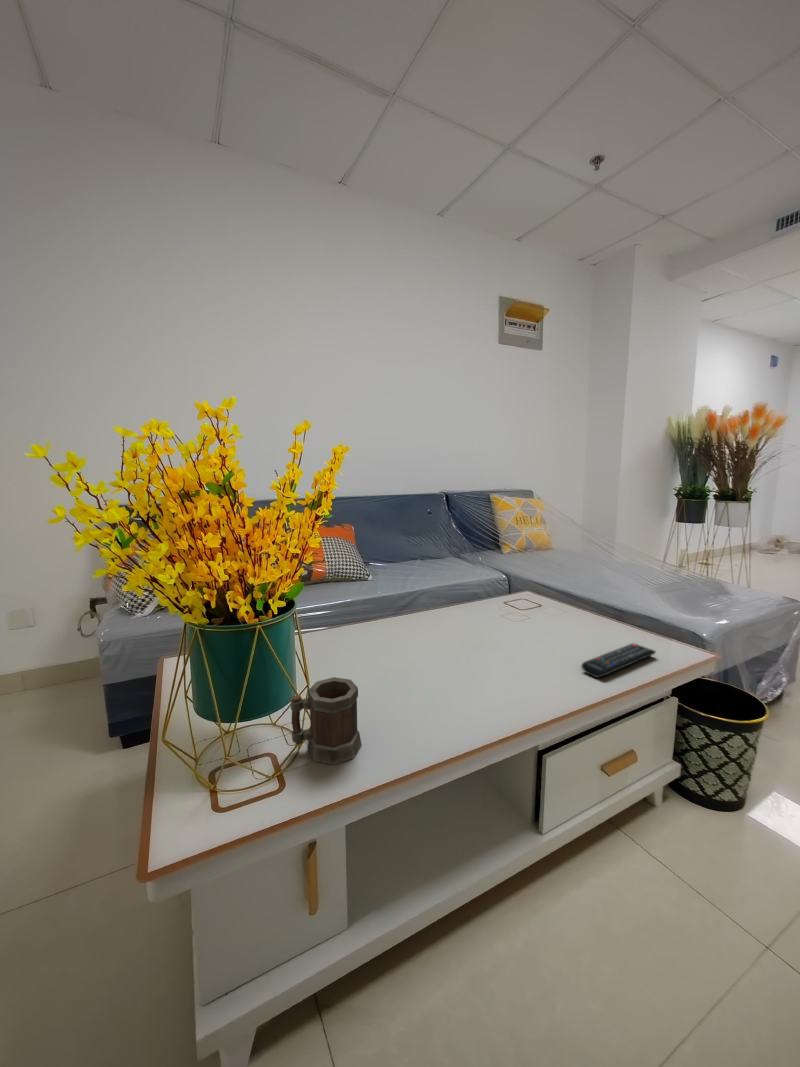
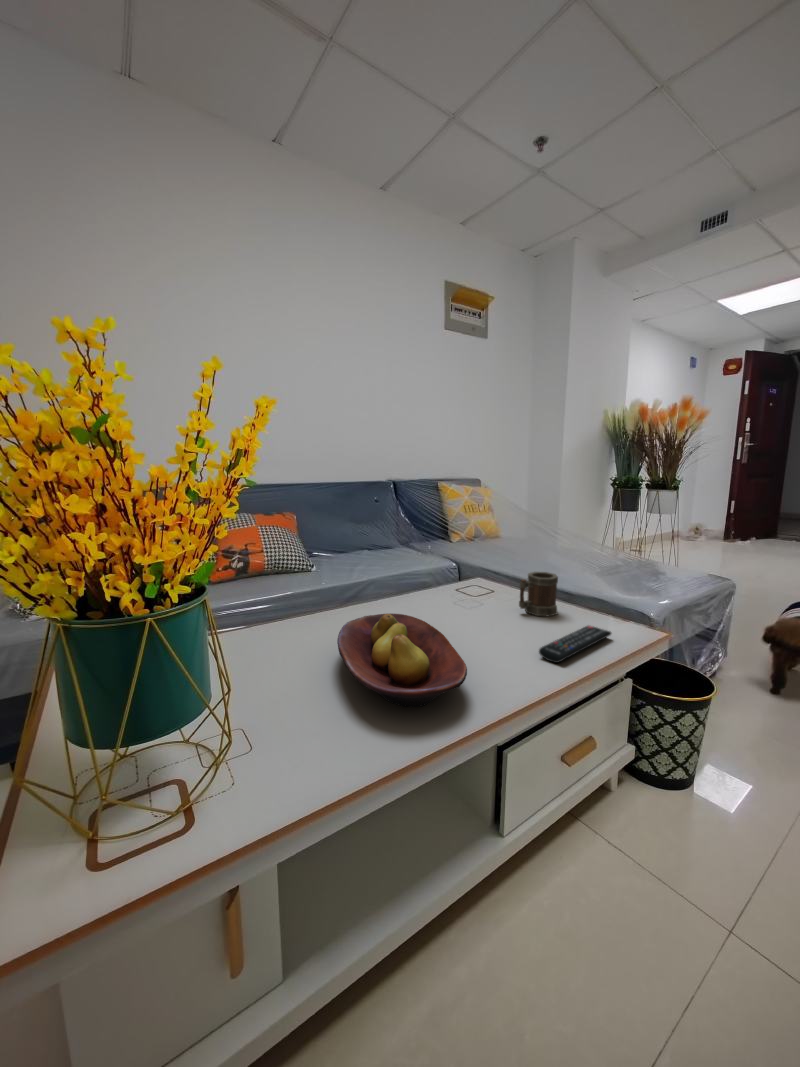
fruit bowl: none [396,624,511,709] -> present [337,613,467,707]
mug: present [291,677,362,765] -> present [519,572,558,616]

